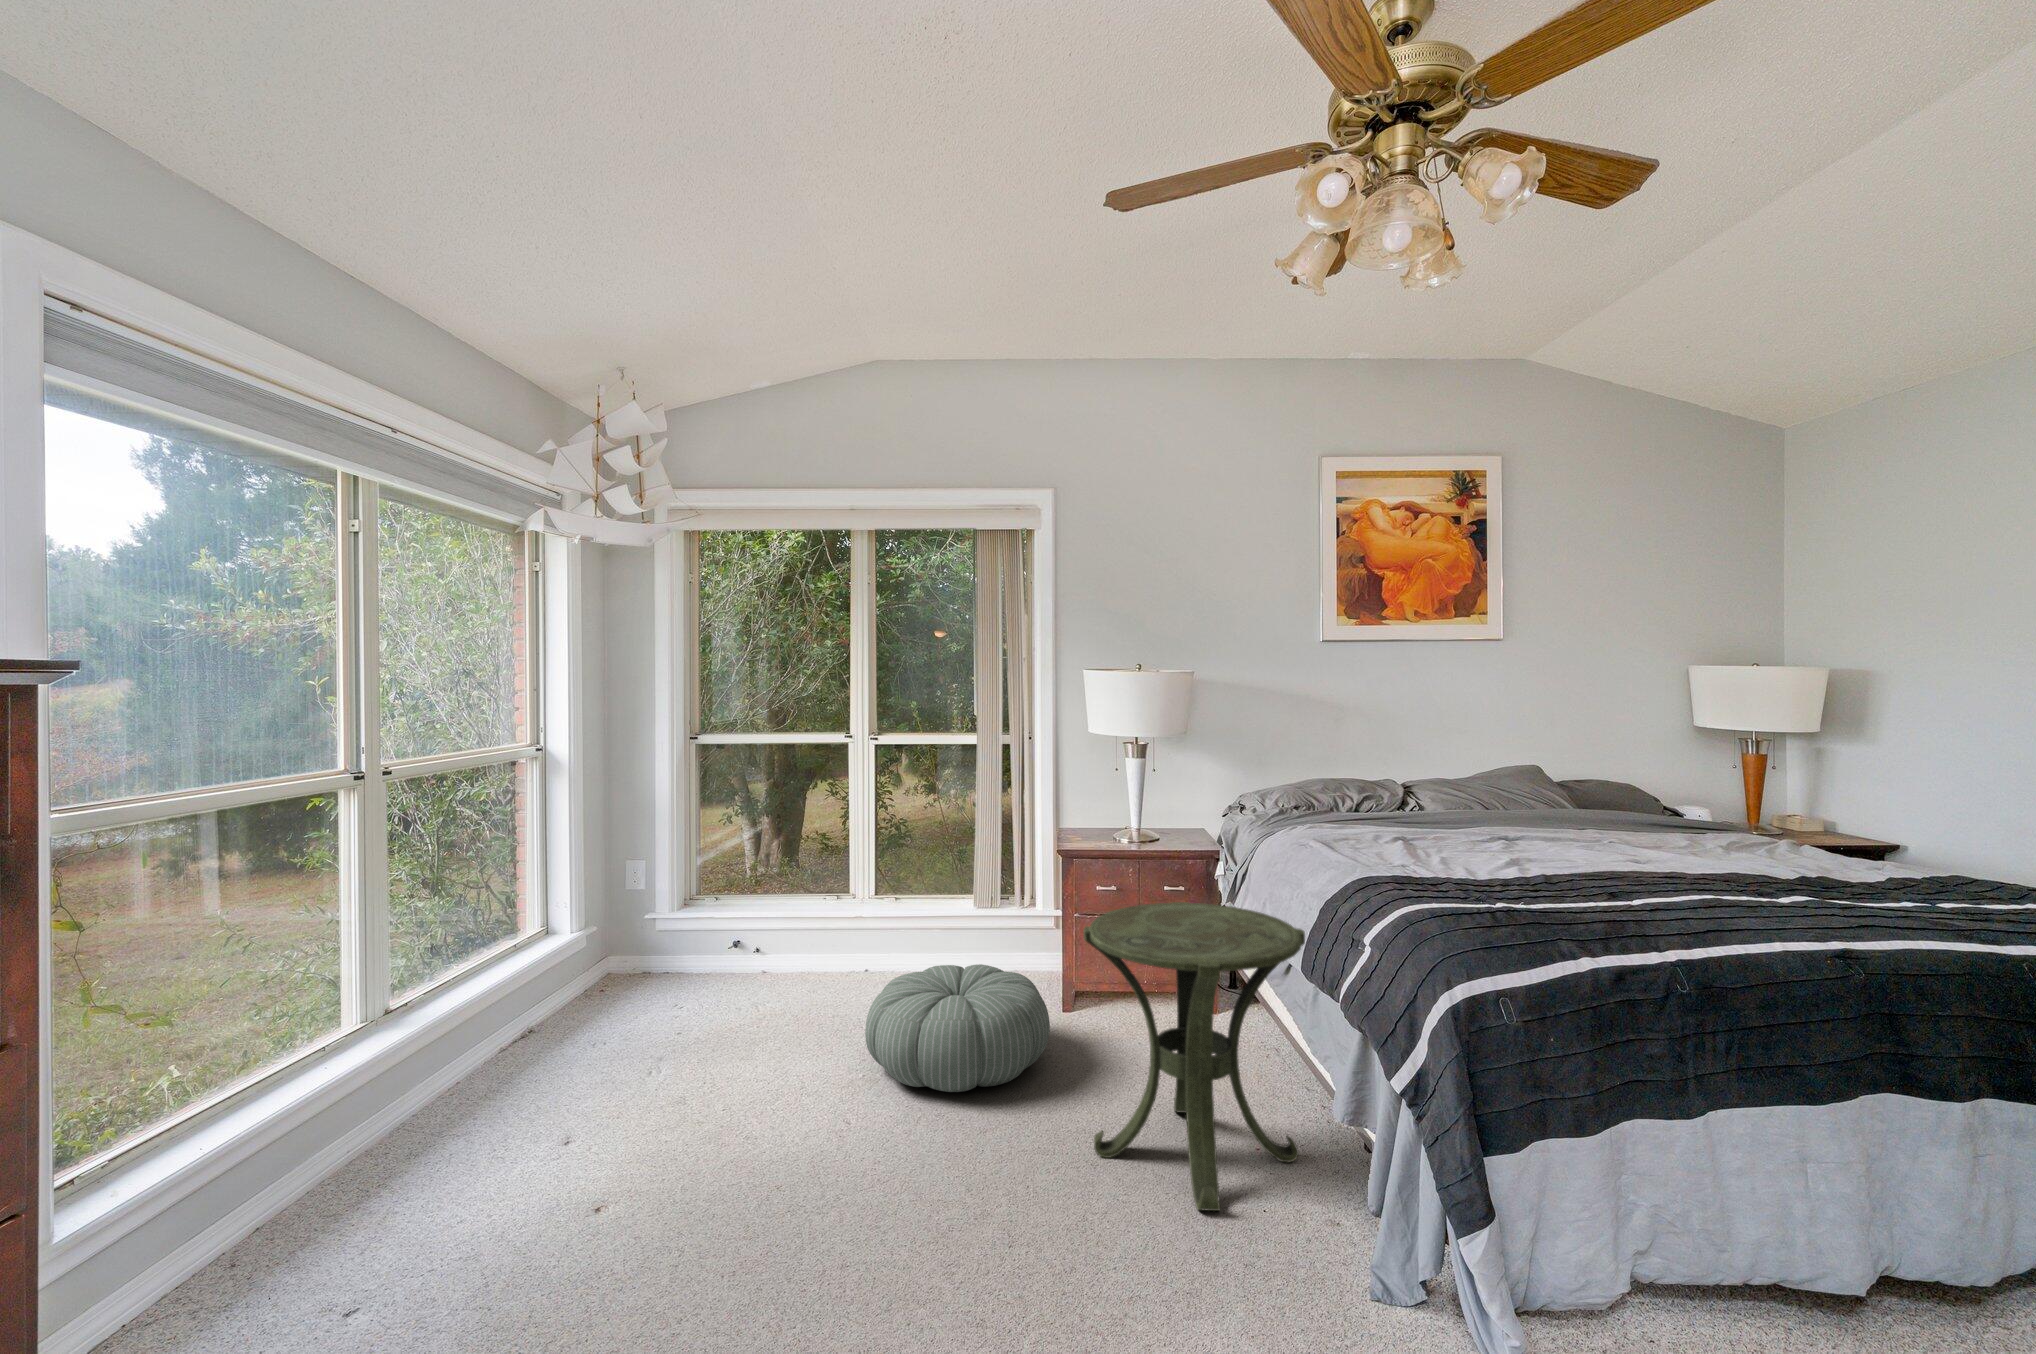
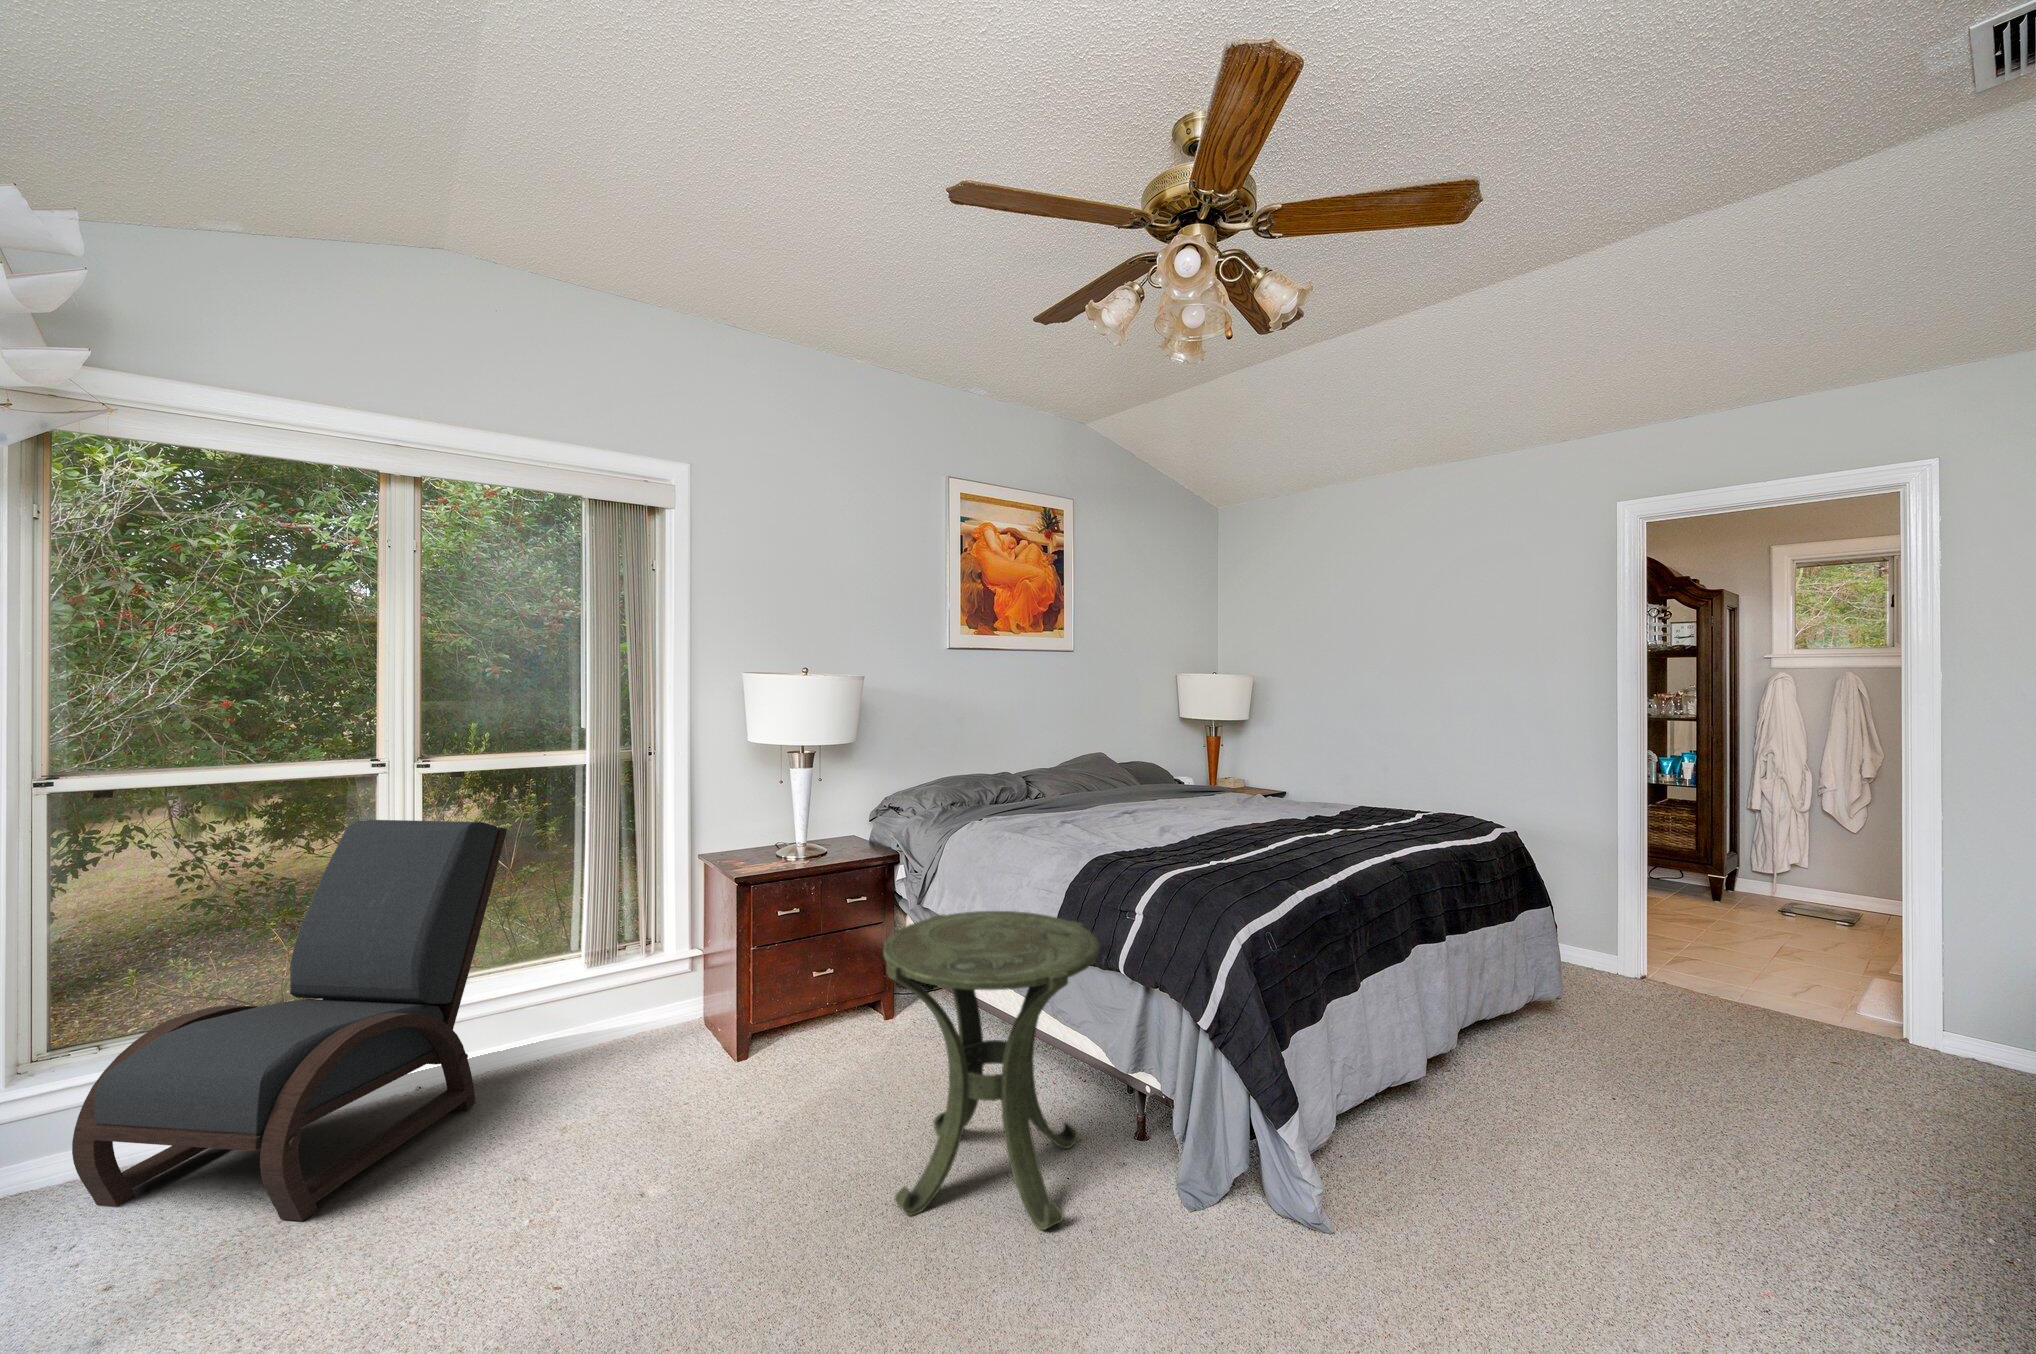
lounge chair: none [690,774,918,1026] -> present [72,820,507,1221]
pouf: present [865,964,1050,1092] -> none [524,1035,776,1225]

